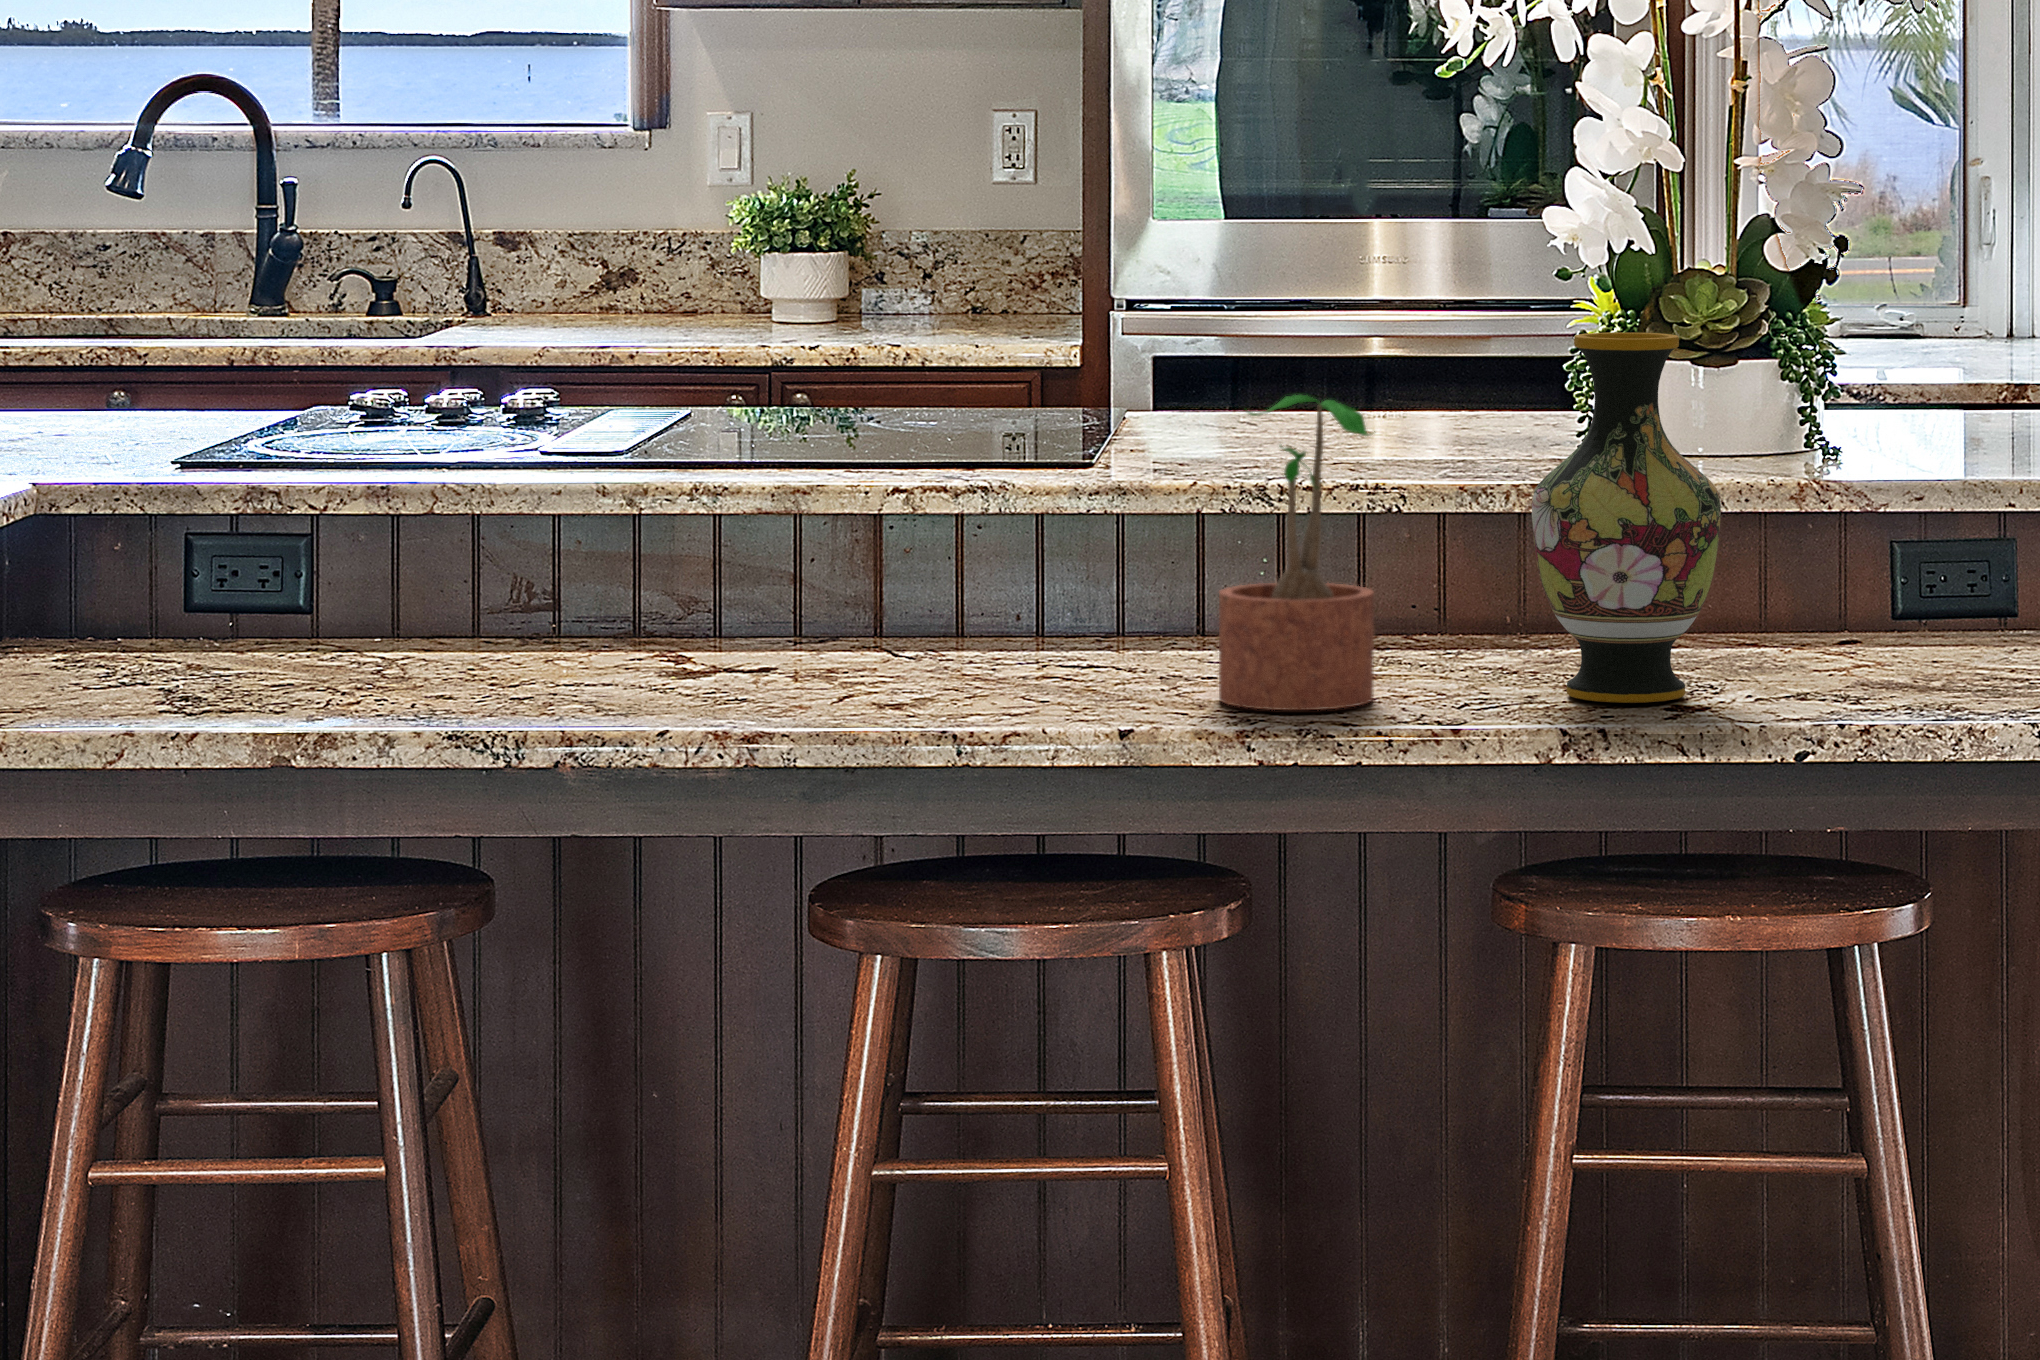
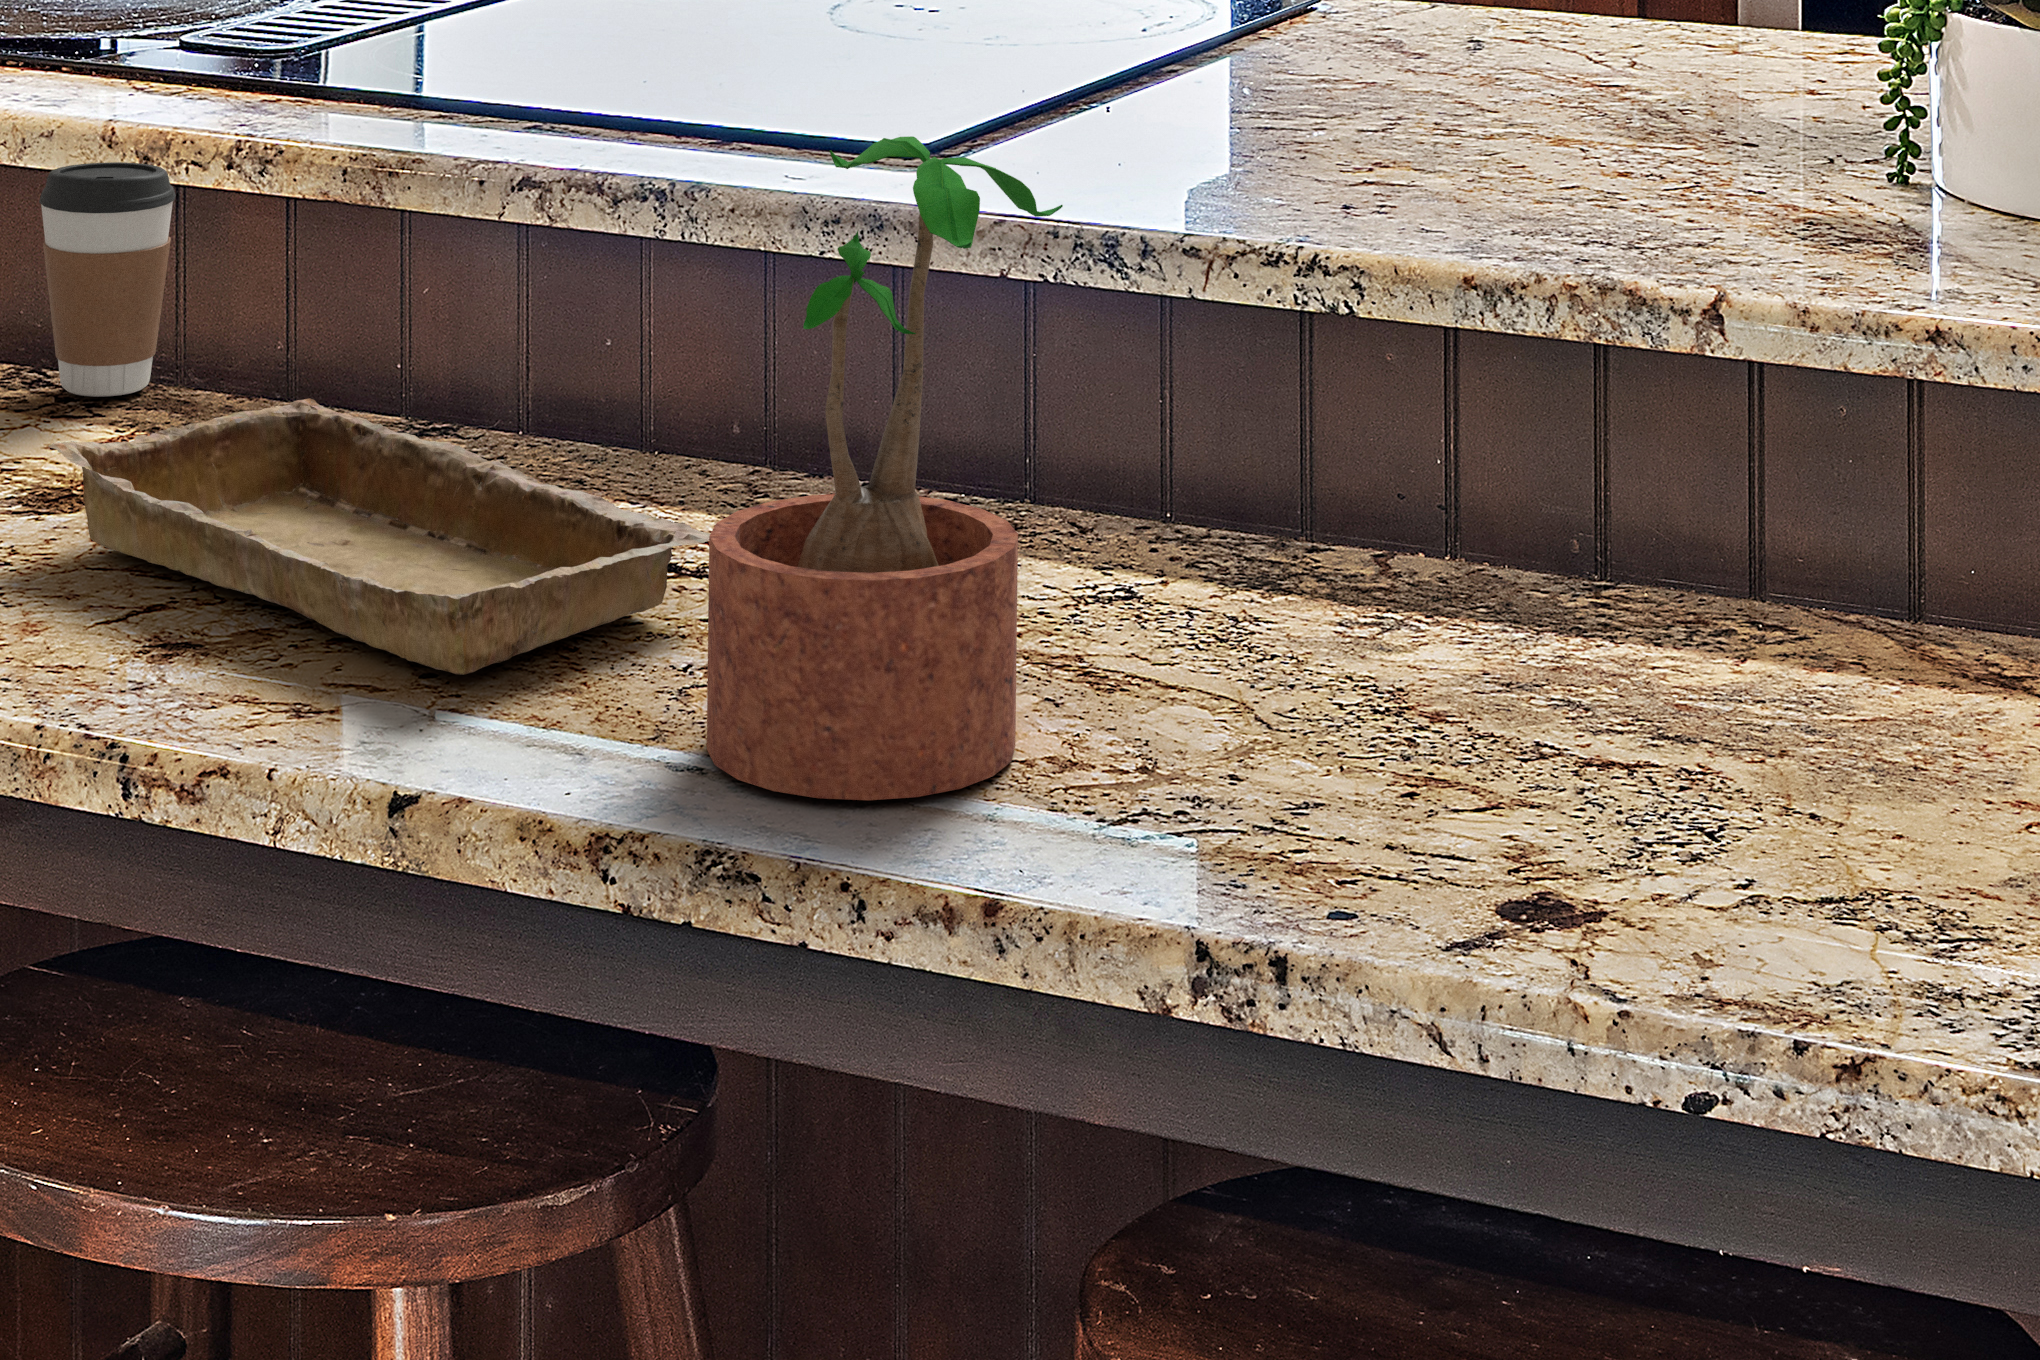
vase: present [1532,332,1721,703] -> none [1313,59,1712,874]
coffee cup: none [579,502,661,638] -> present [39,162,176,397]
tray: none [740,607,1143,694] -> present [48,399,710,675]

